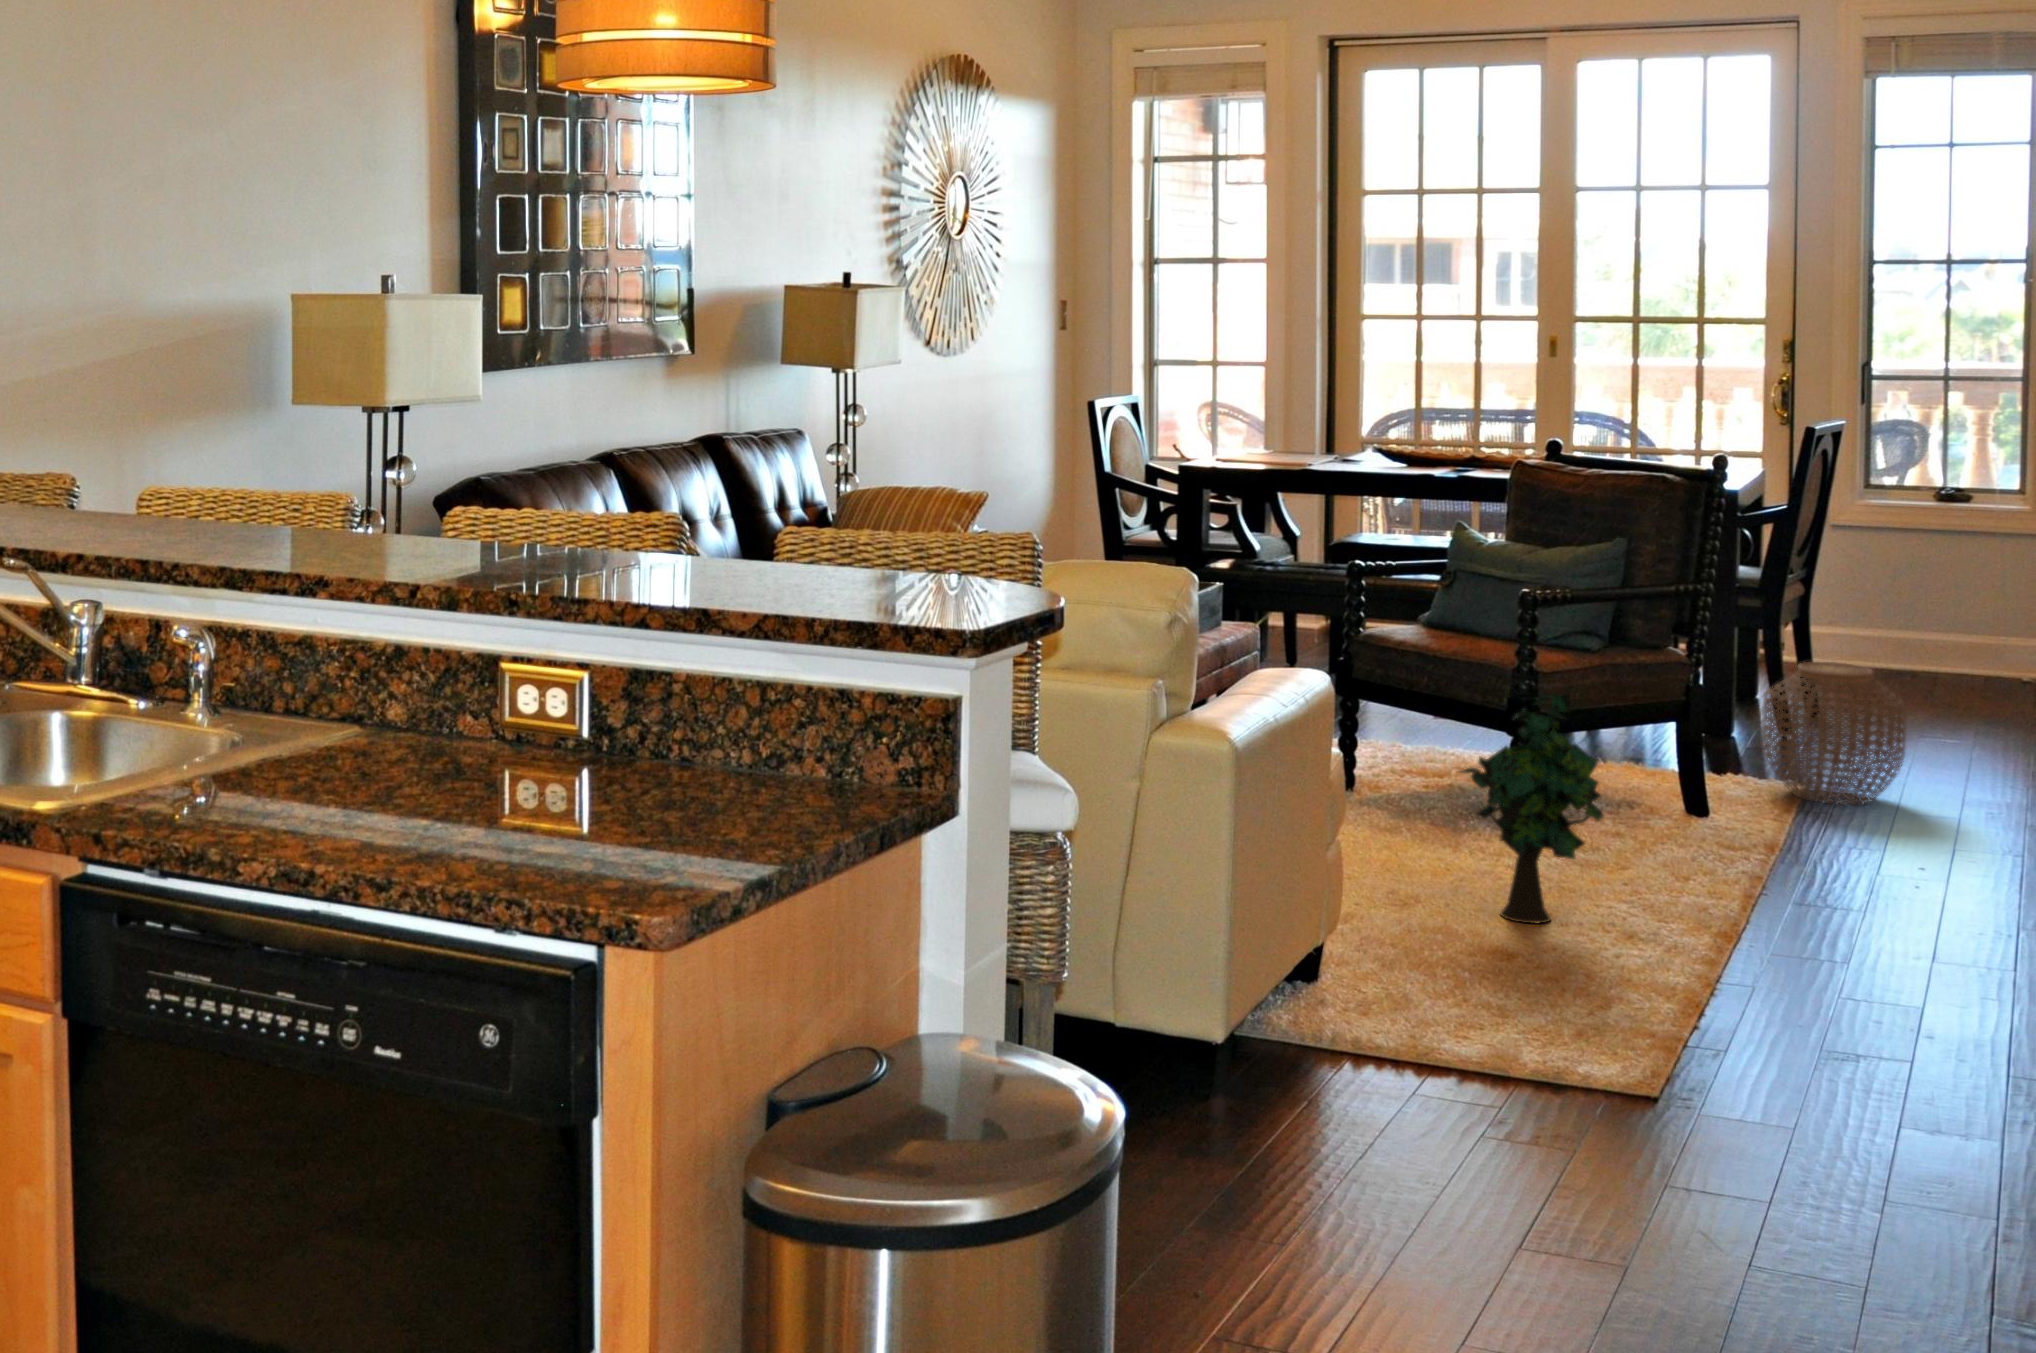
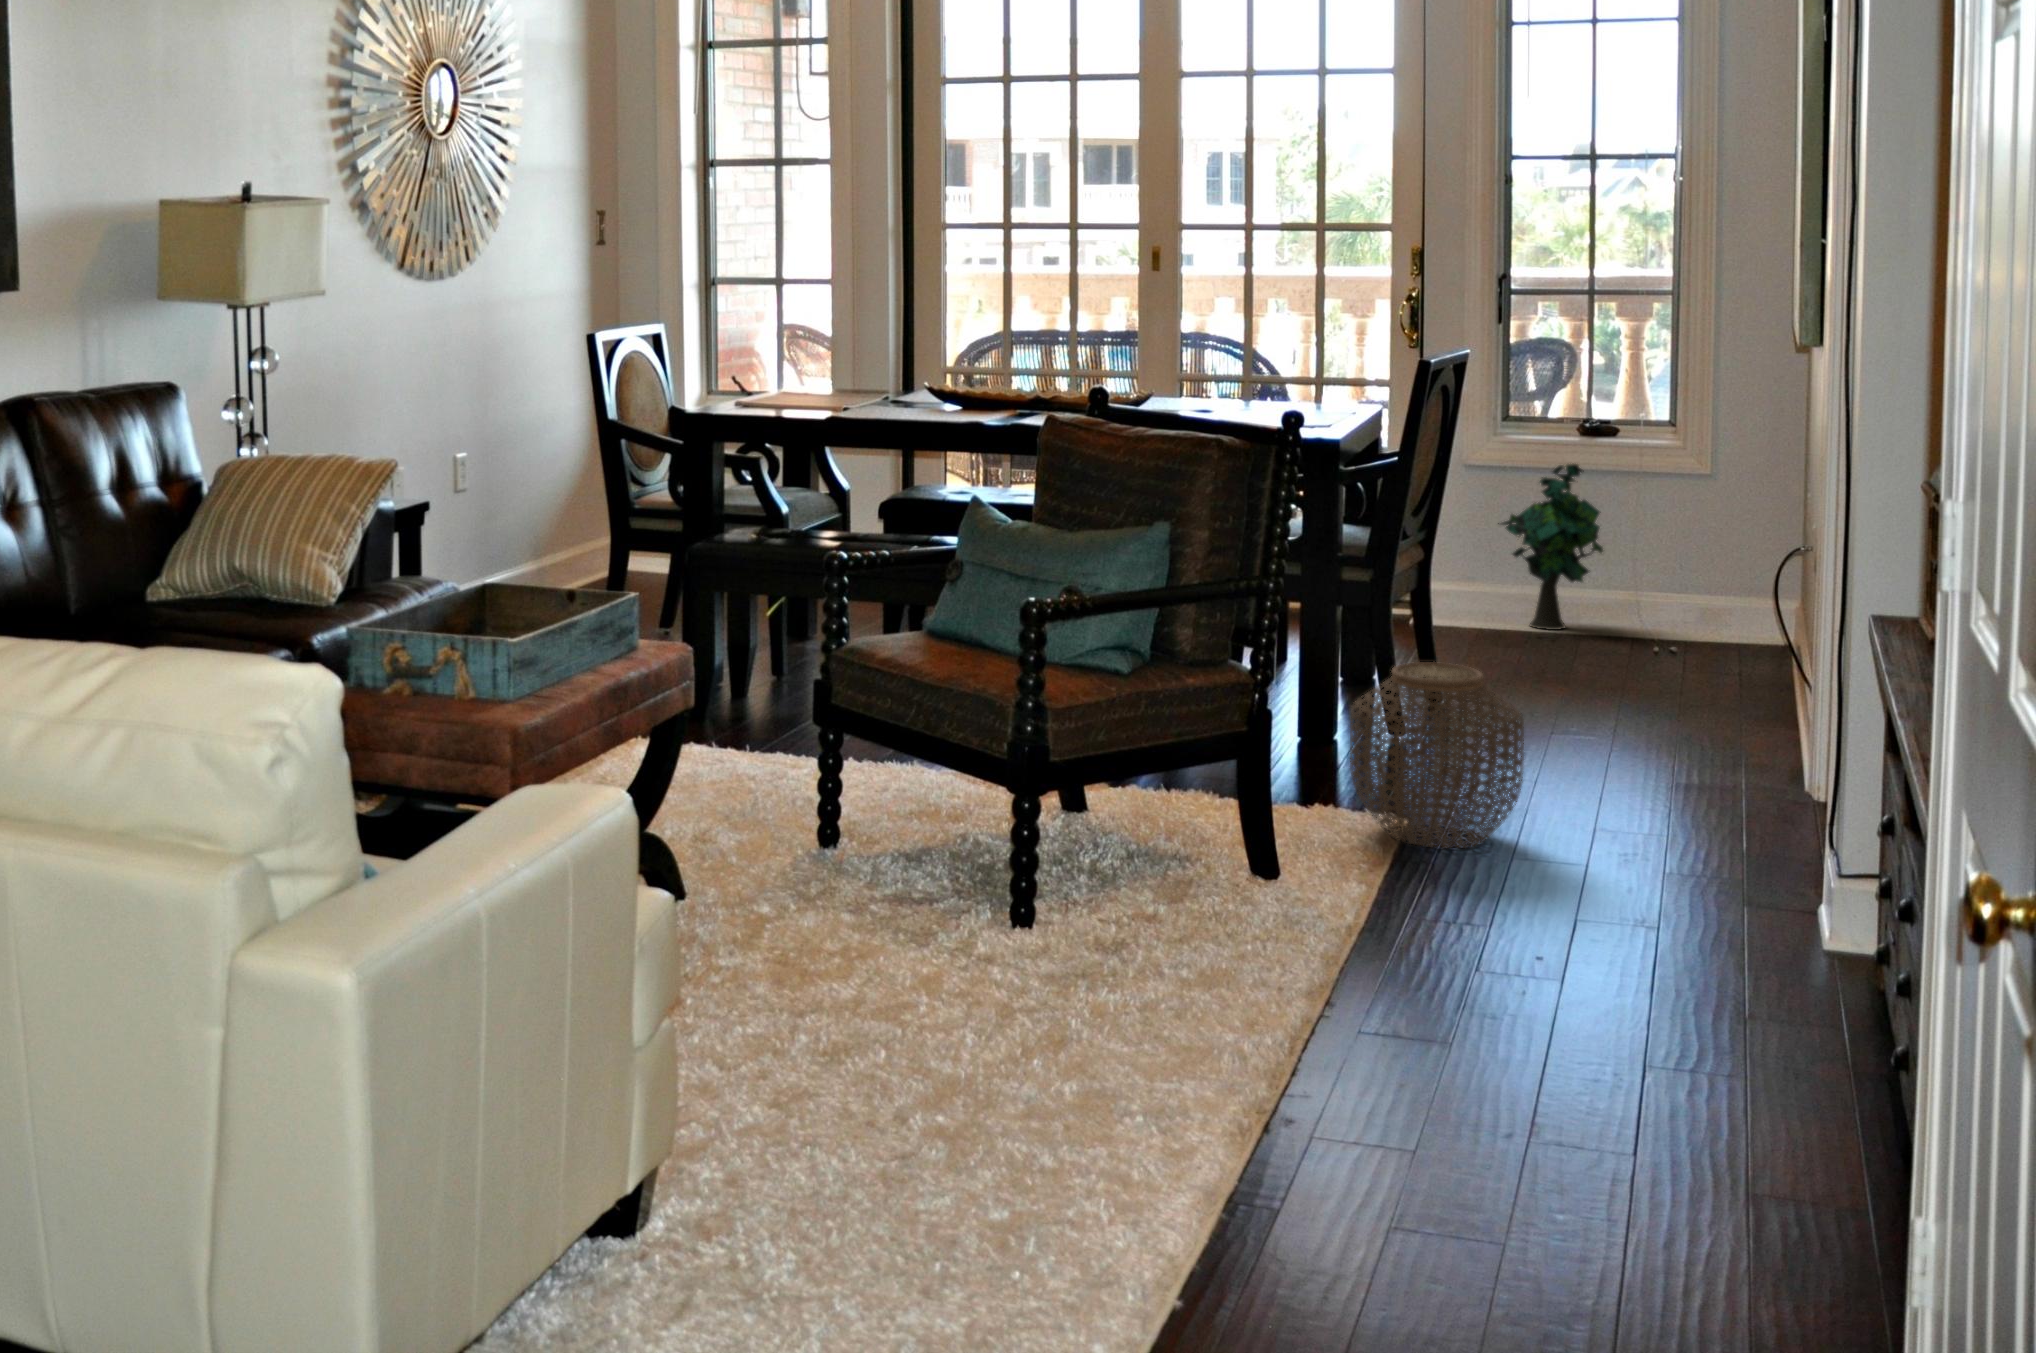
decorative plant: present [1459,694,1604,924] -> present [1498,464,1603,630]

